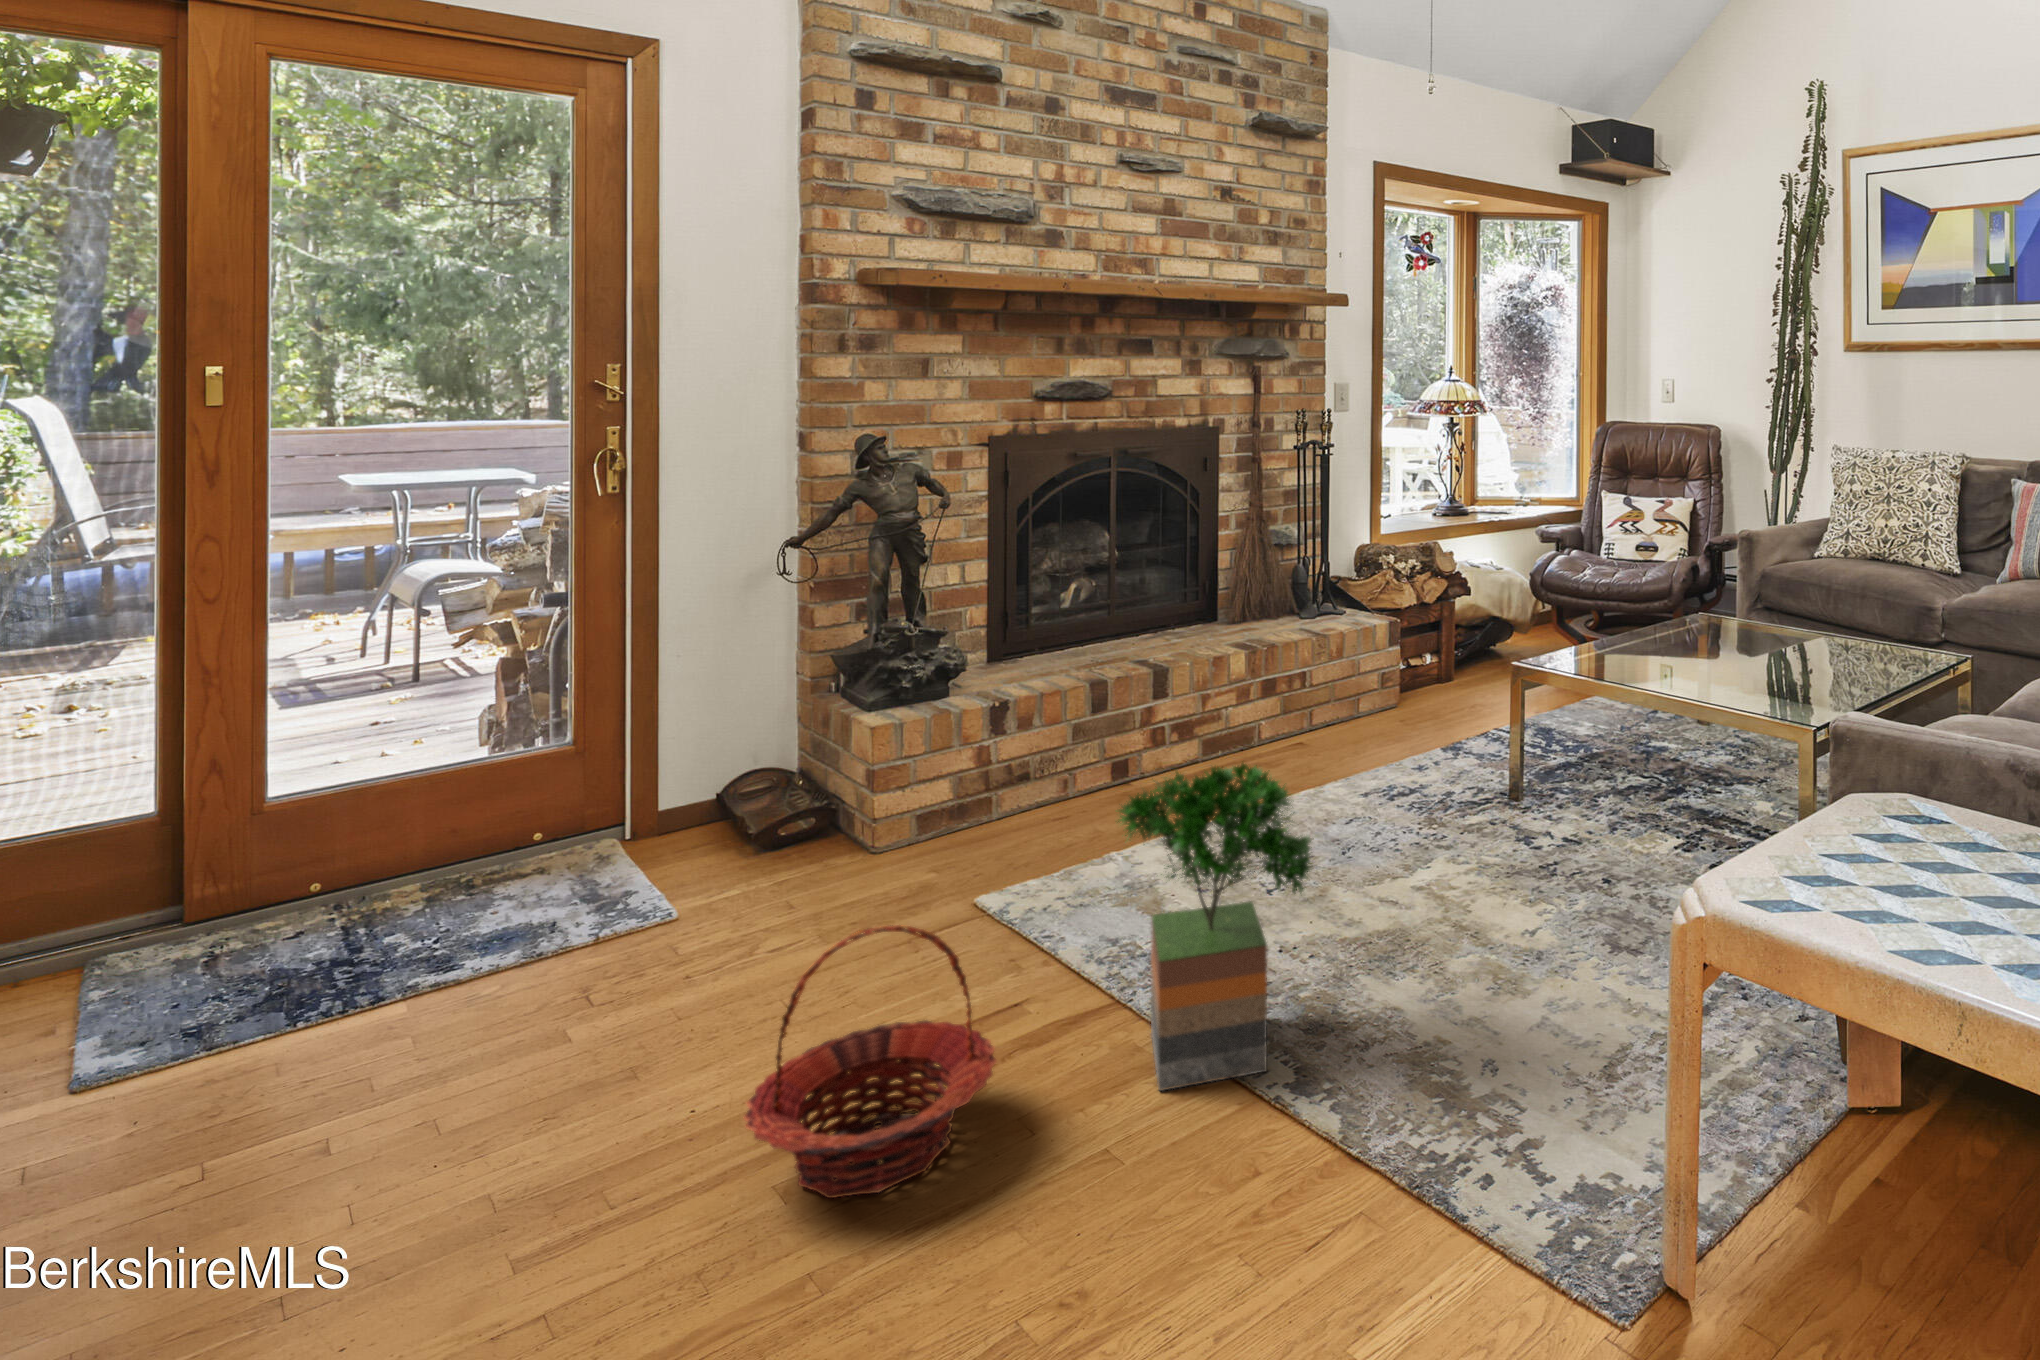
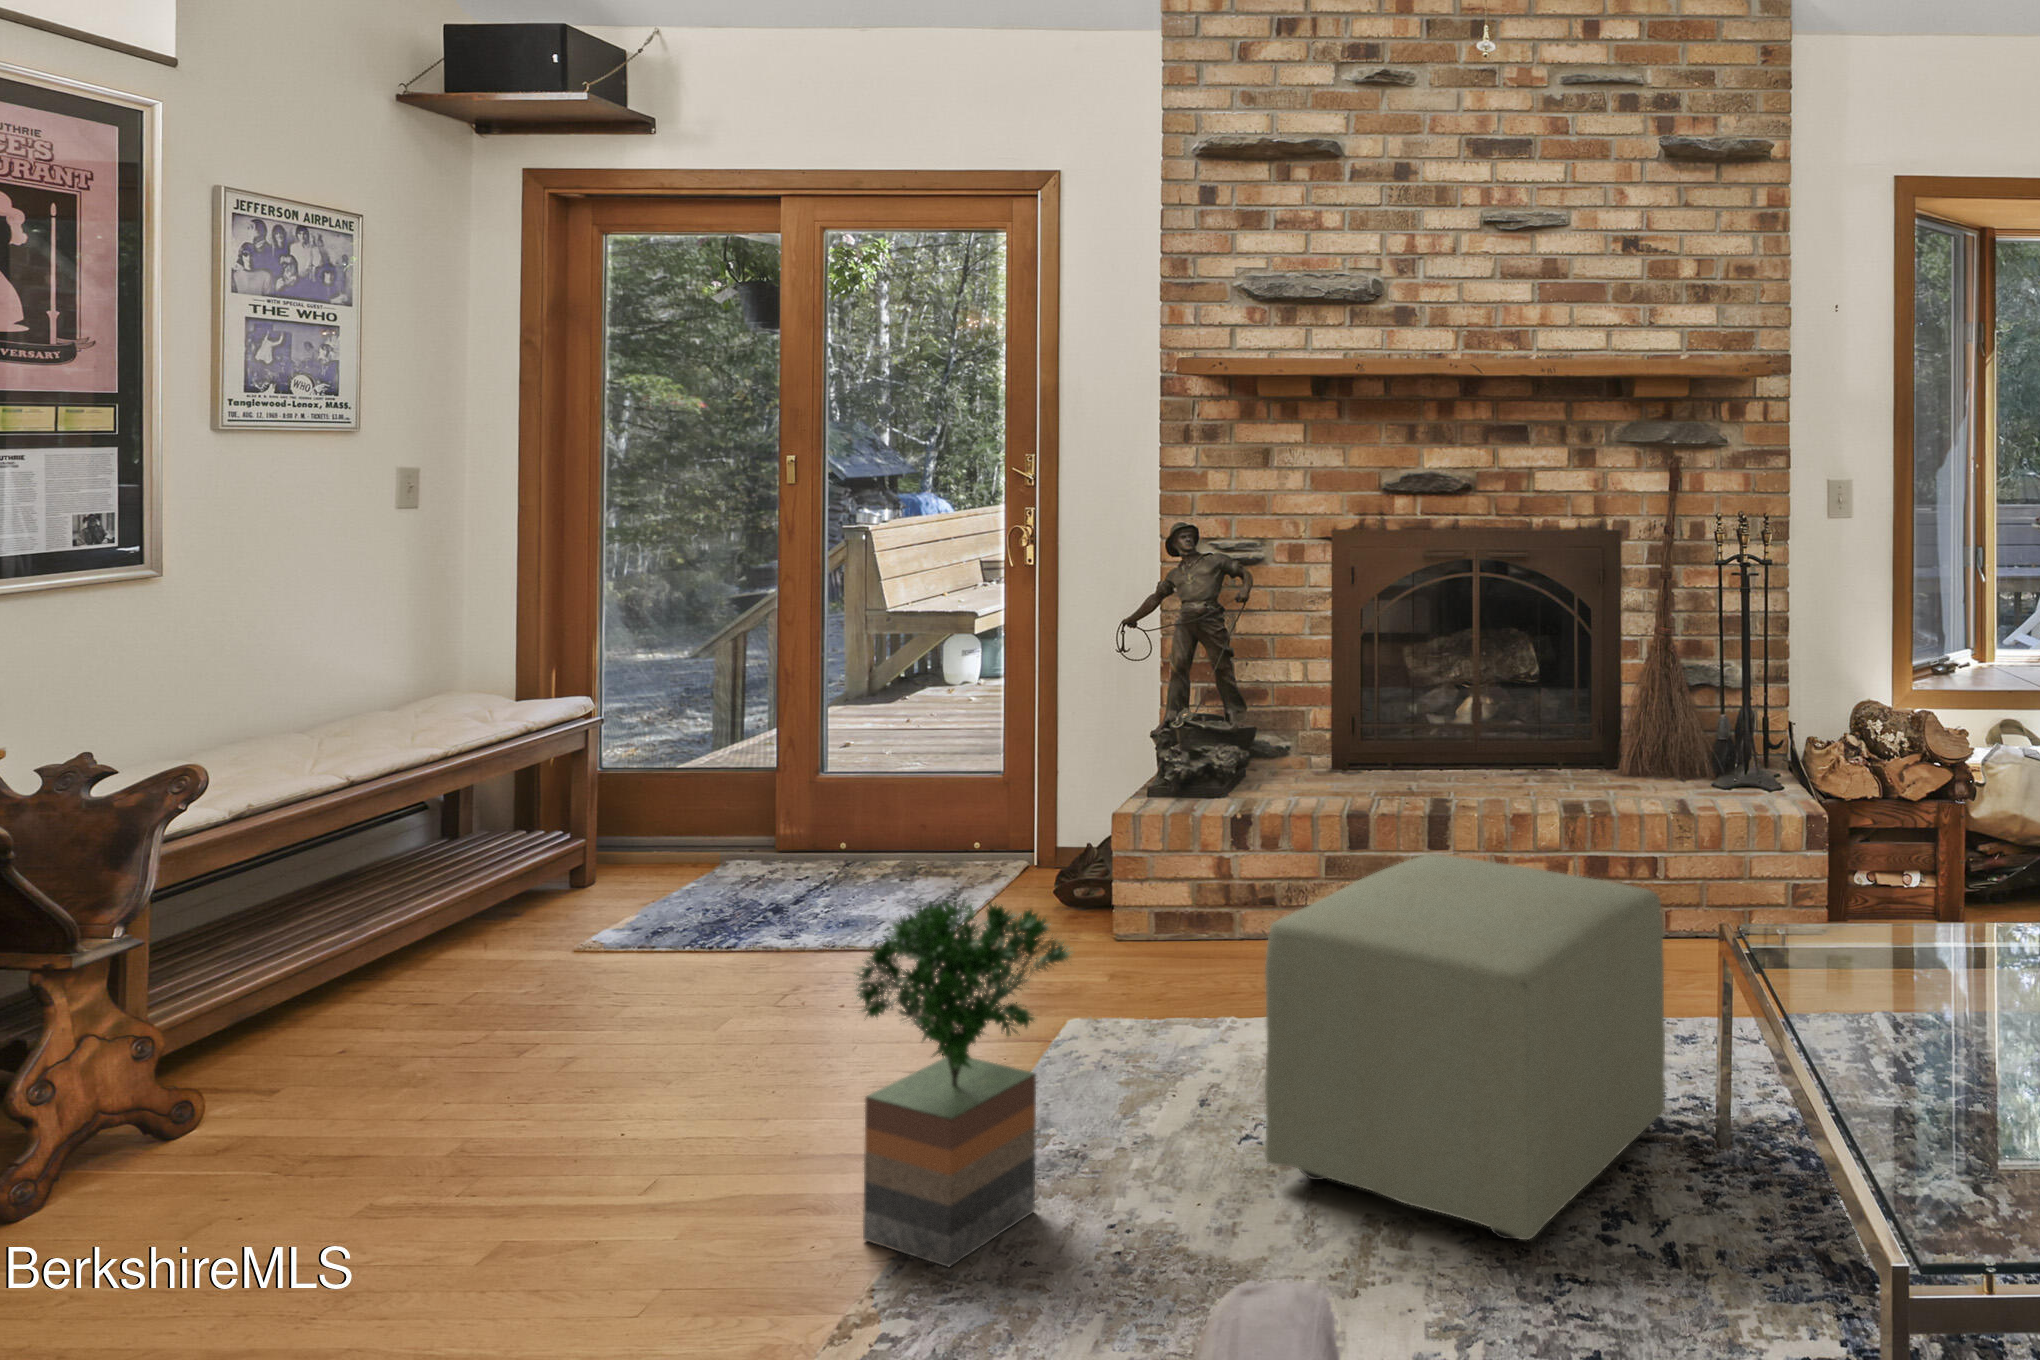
ottoman: none [1342,665,1602,923] -> present [1265,854,1665,1240]
basket: present [744,925,997,1198] -> none [548,975,788,1220]

